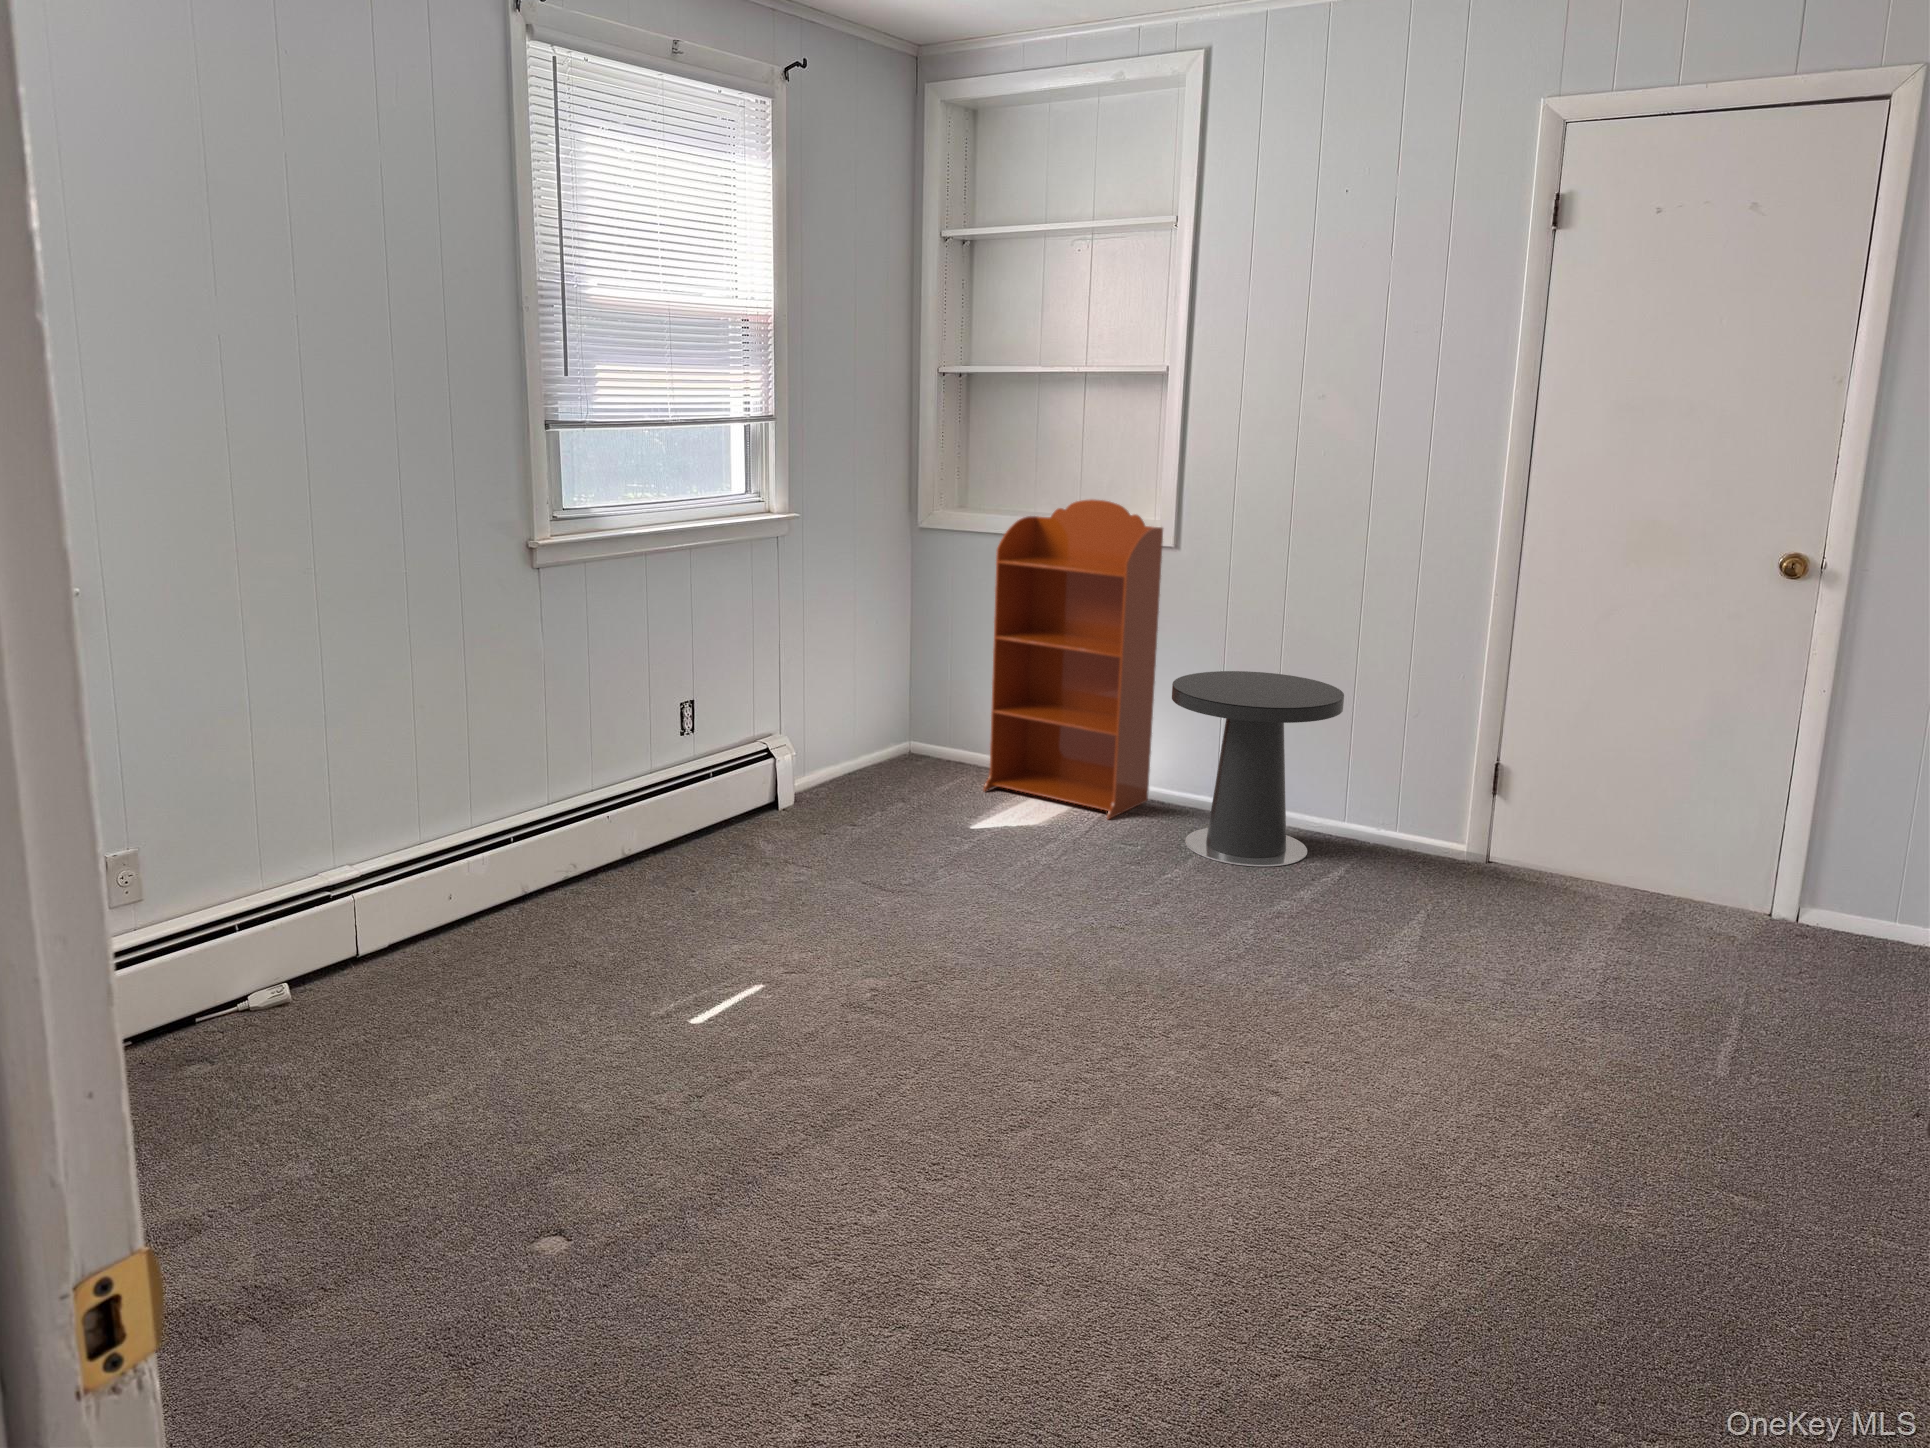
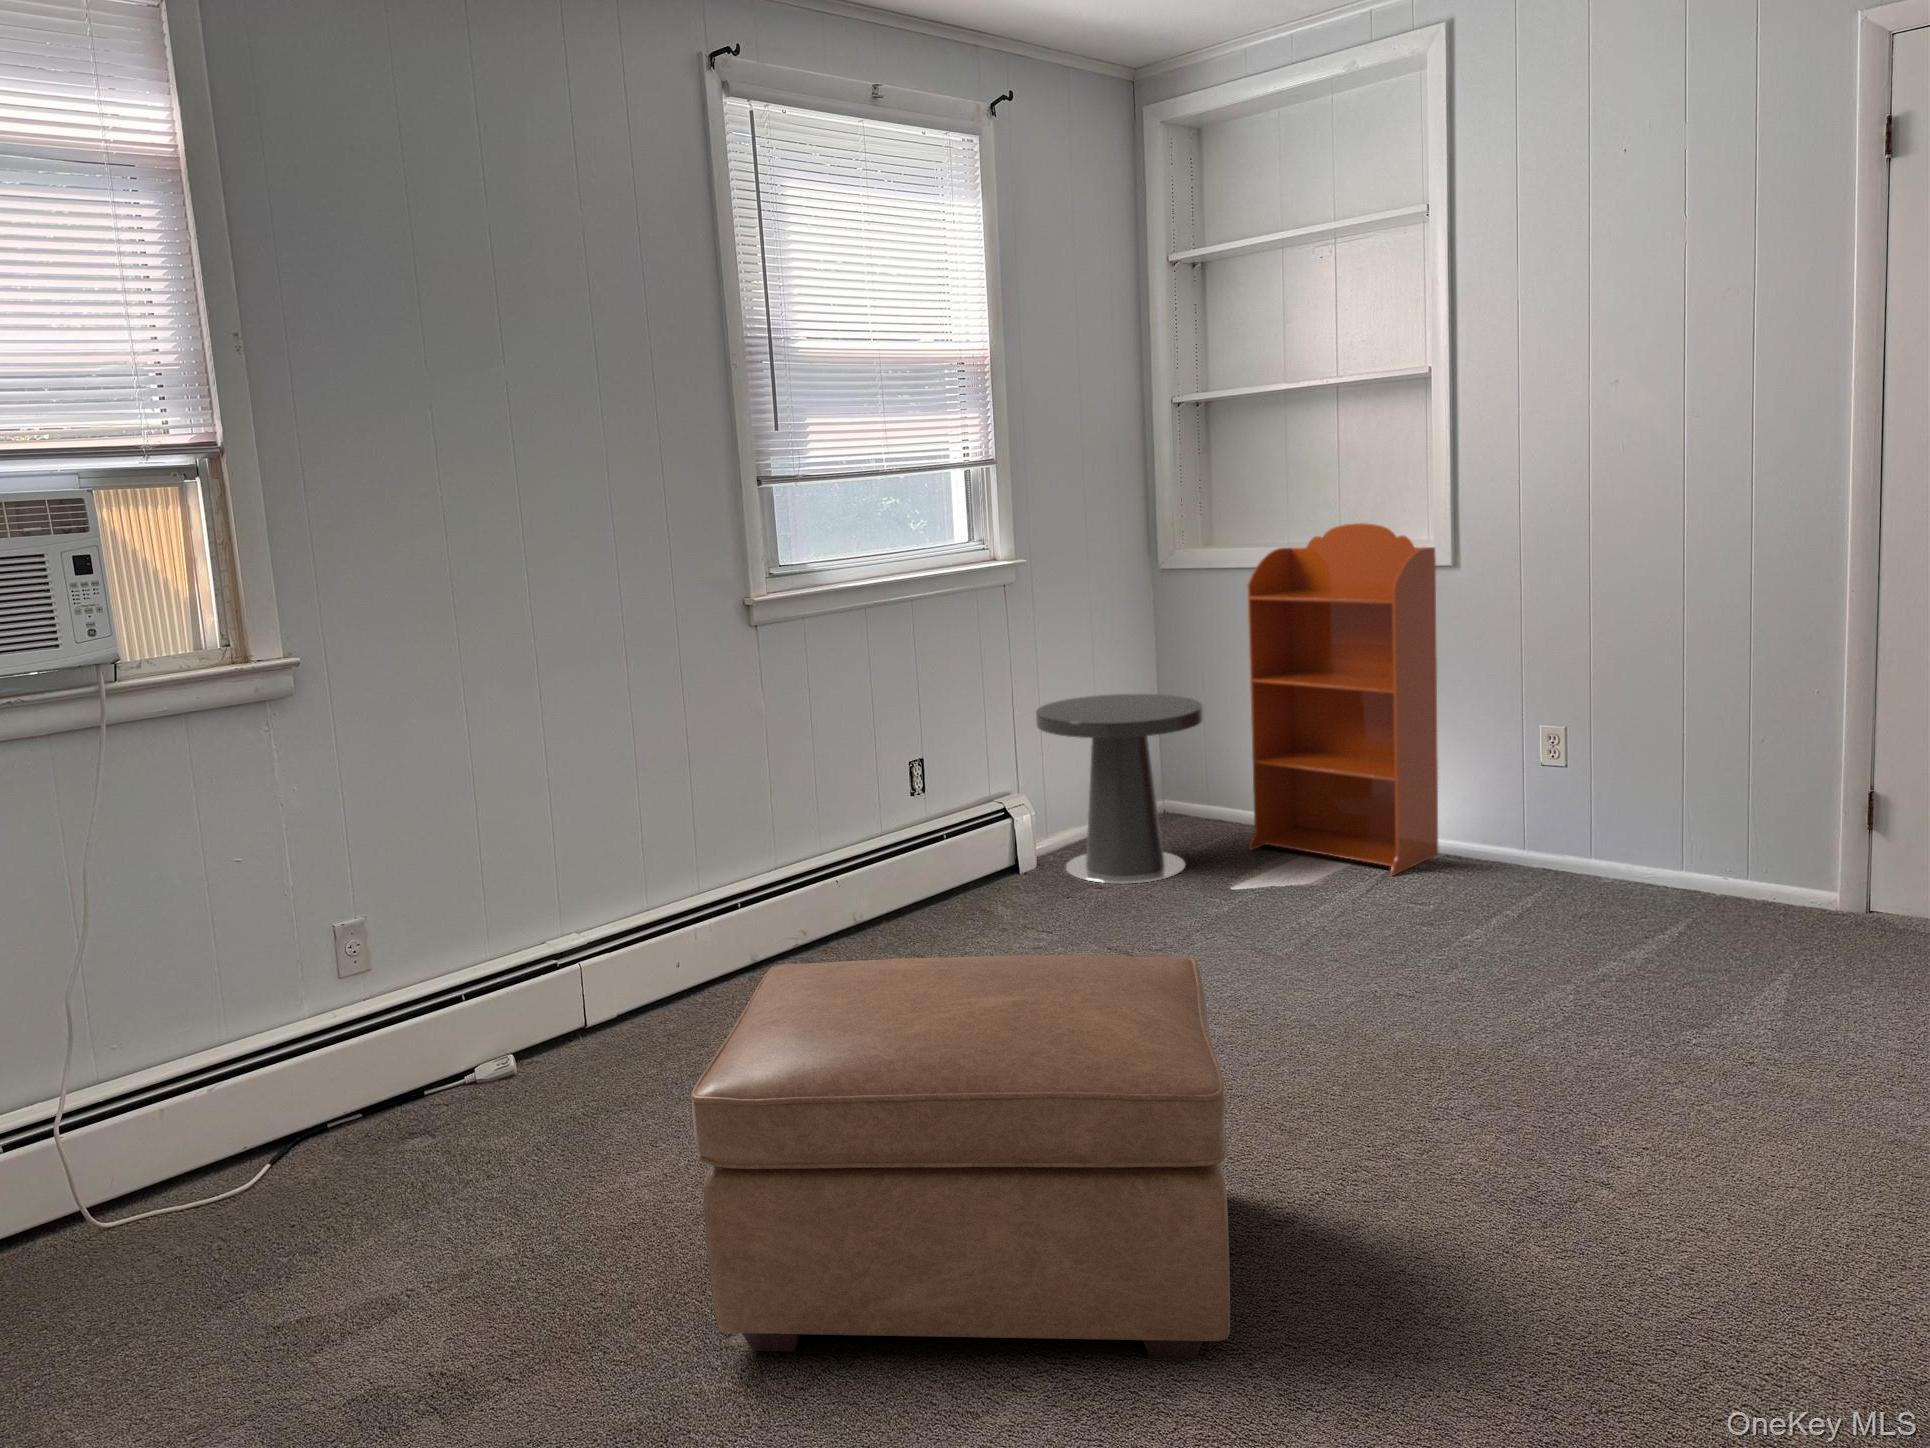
side table: present [1172,671,1344,866] -> present [1036,694,1203,883]
ottoman: none [512,903,986,1254] -> present [691,955,1230,1359]

